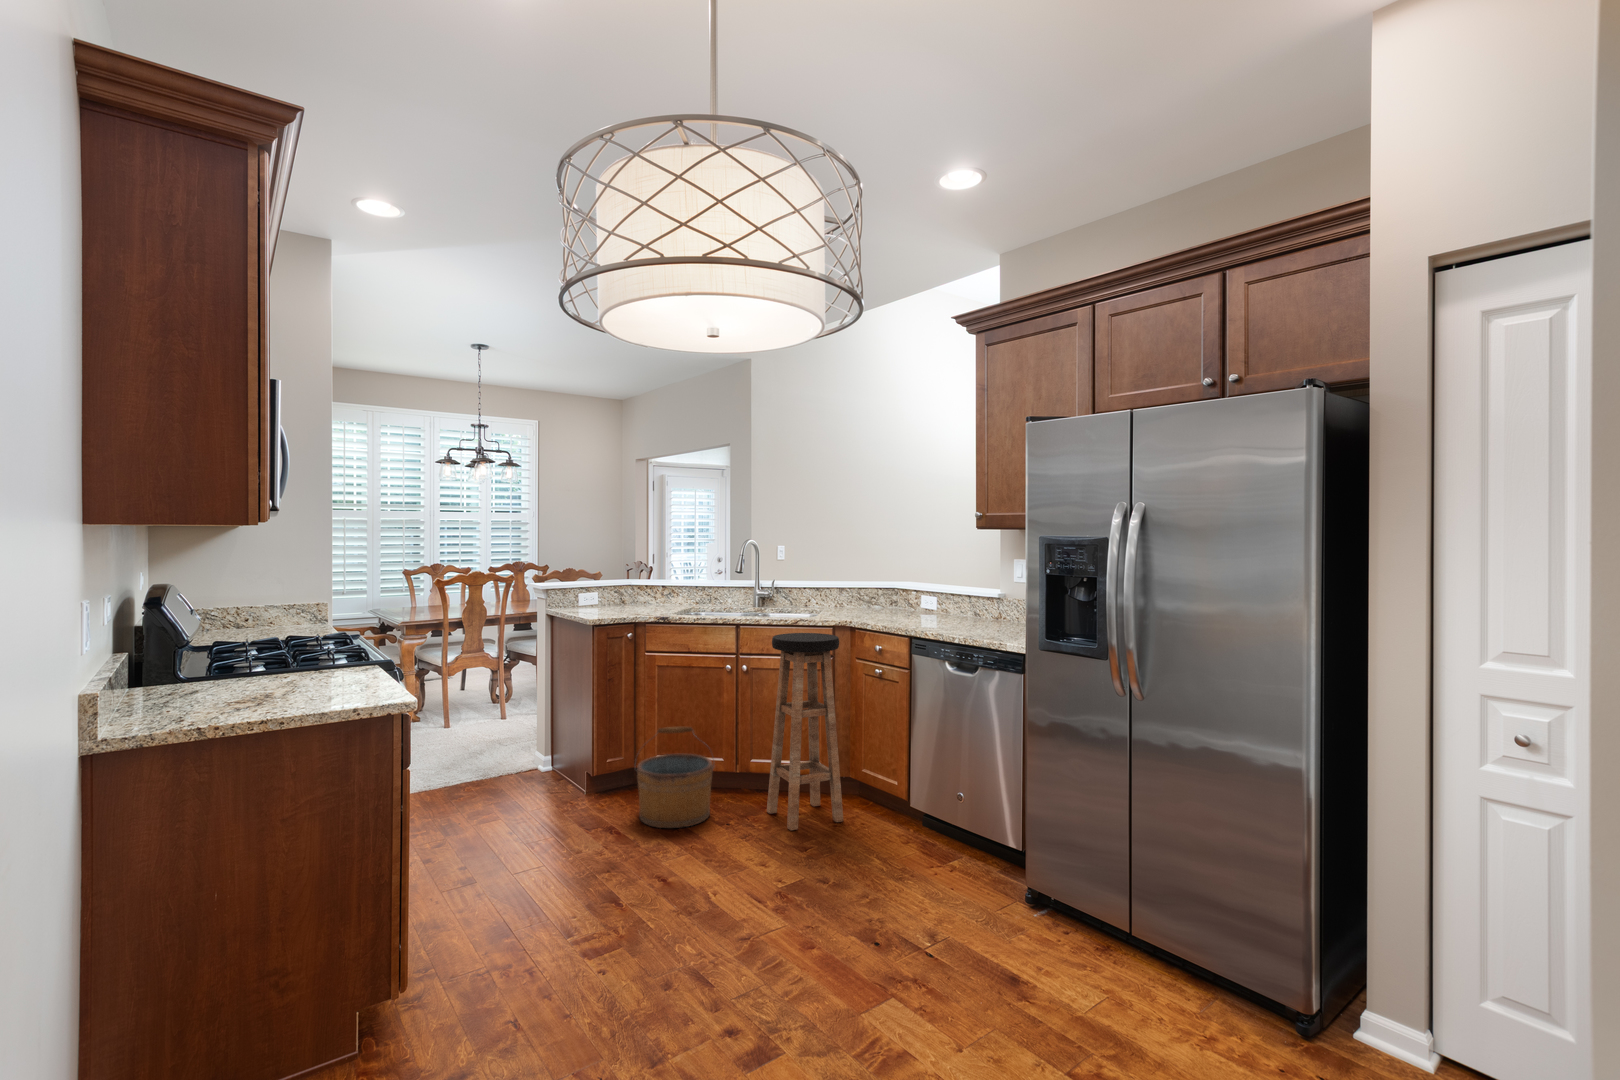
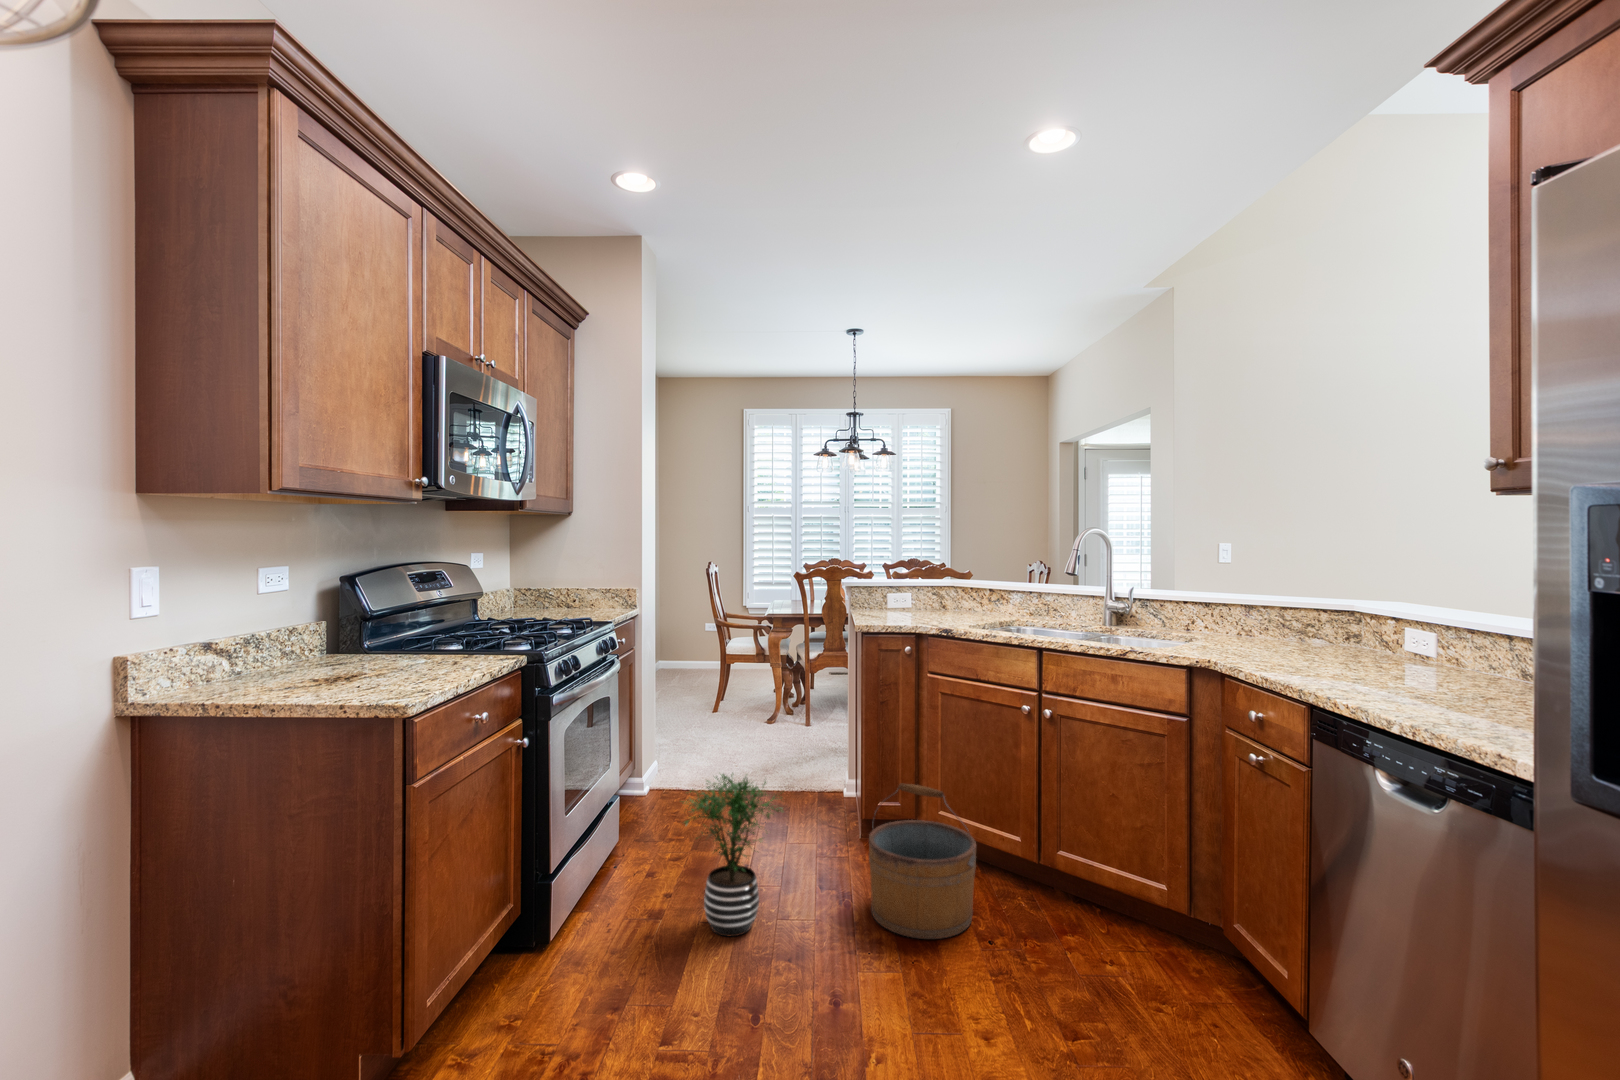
bar stool: present [767,633,843,831] -> none [1051,670,1175,1027]
potted plant: none [511,740,599,864] -> present [685,774,782,936]

